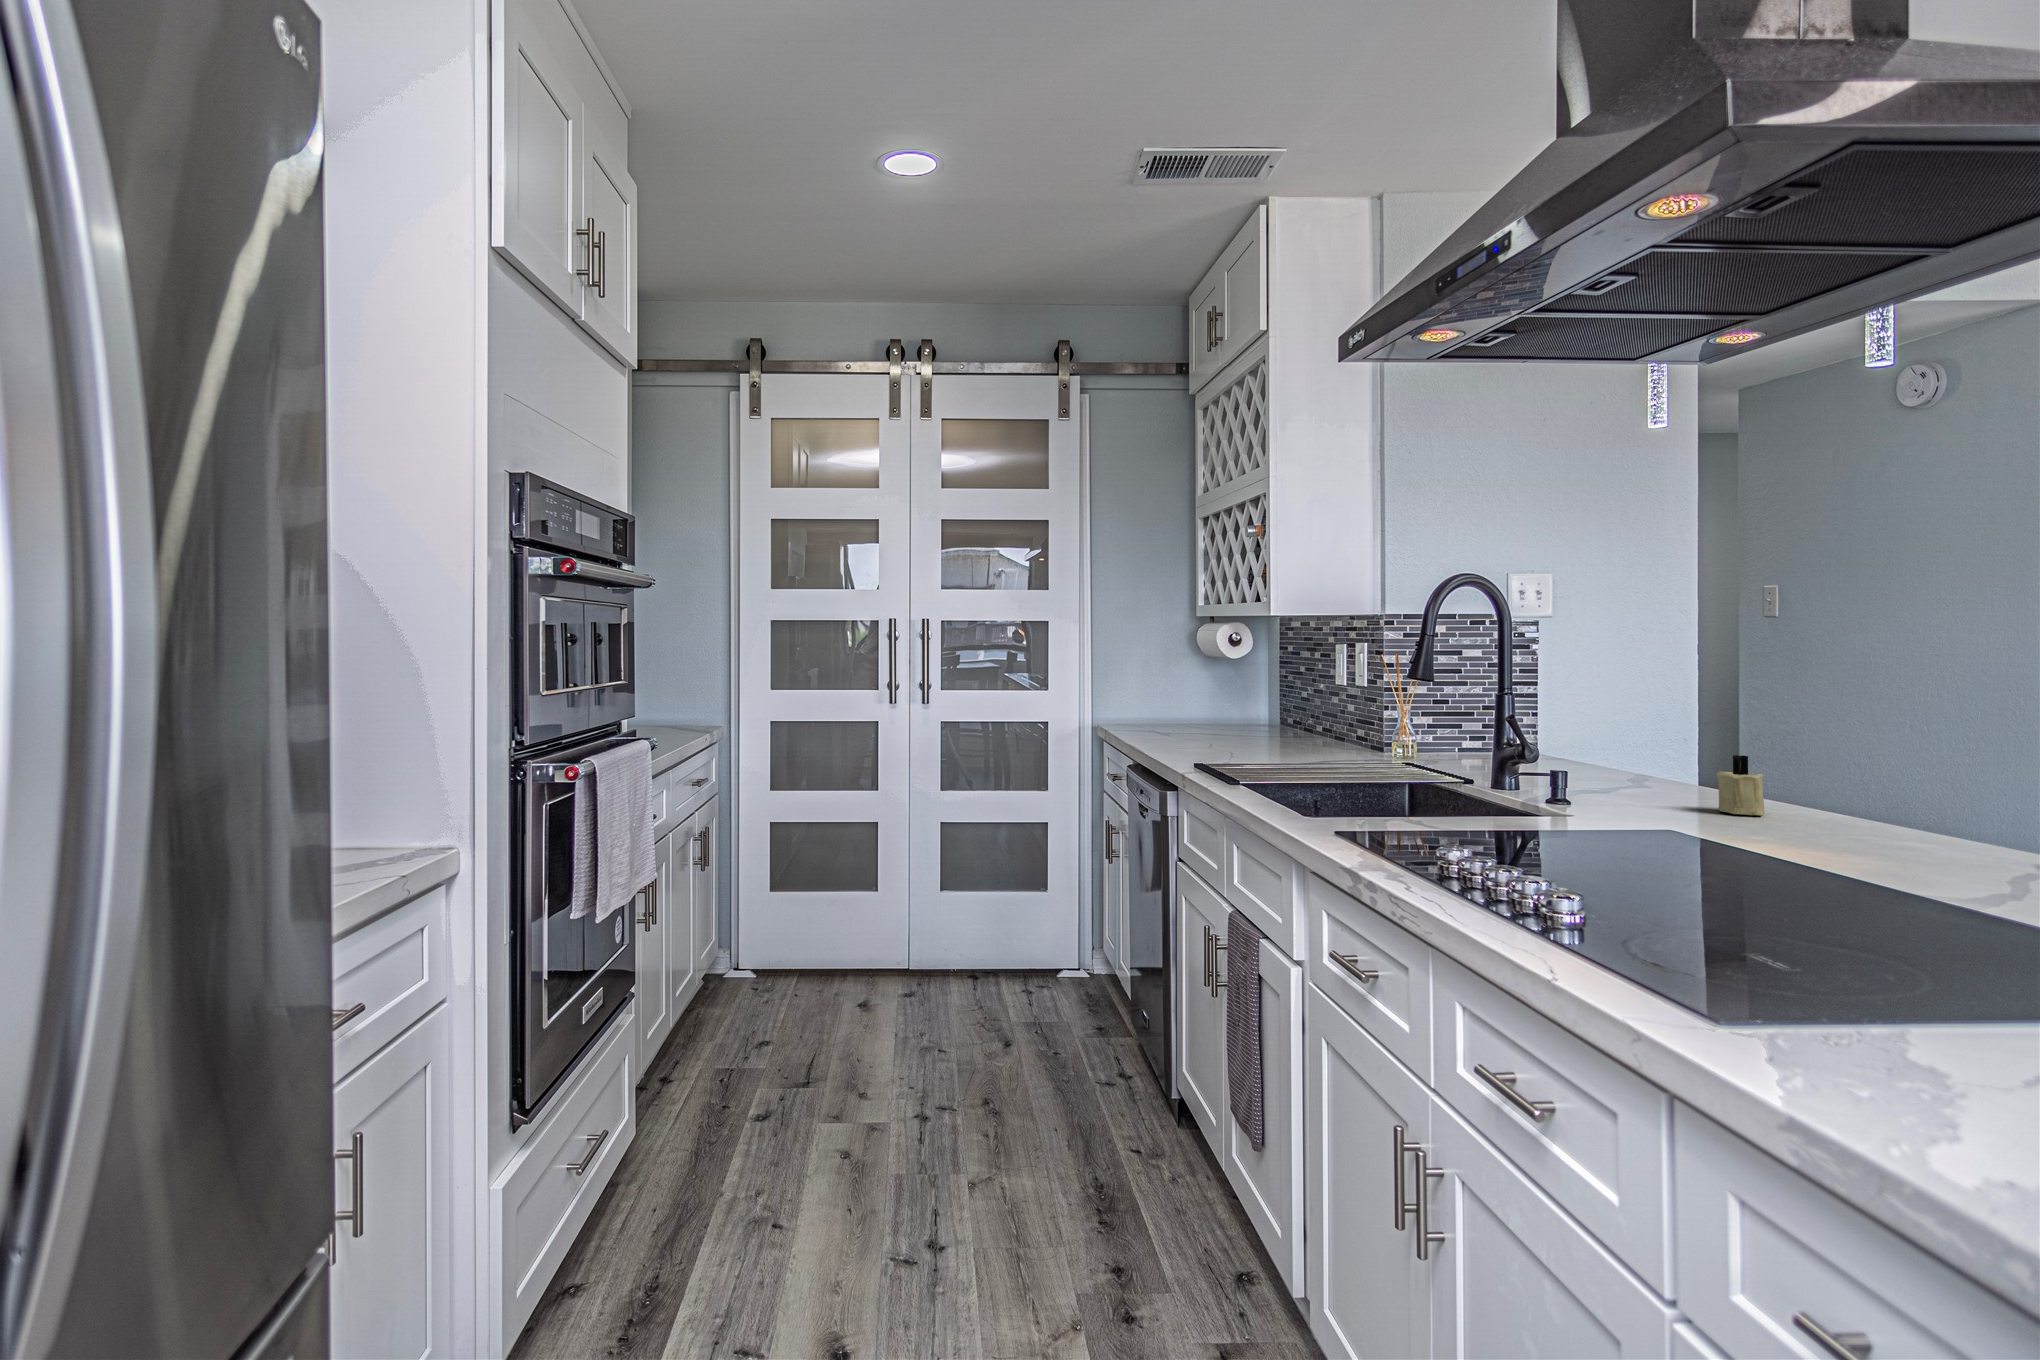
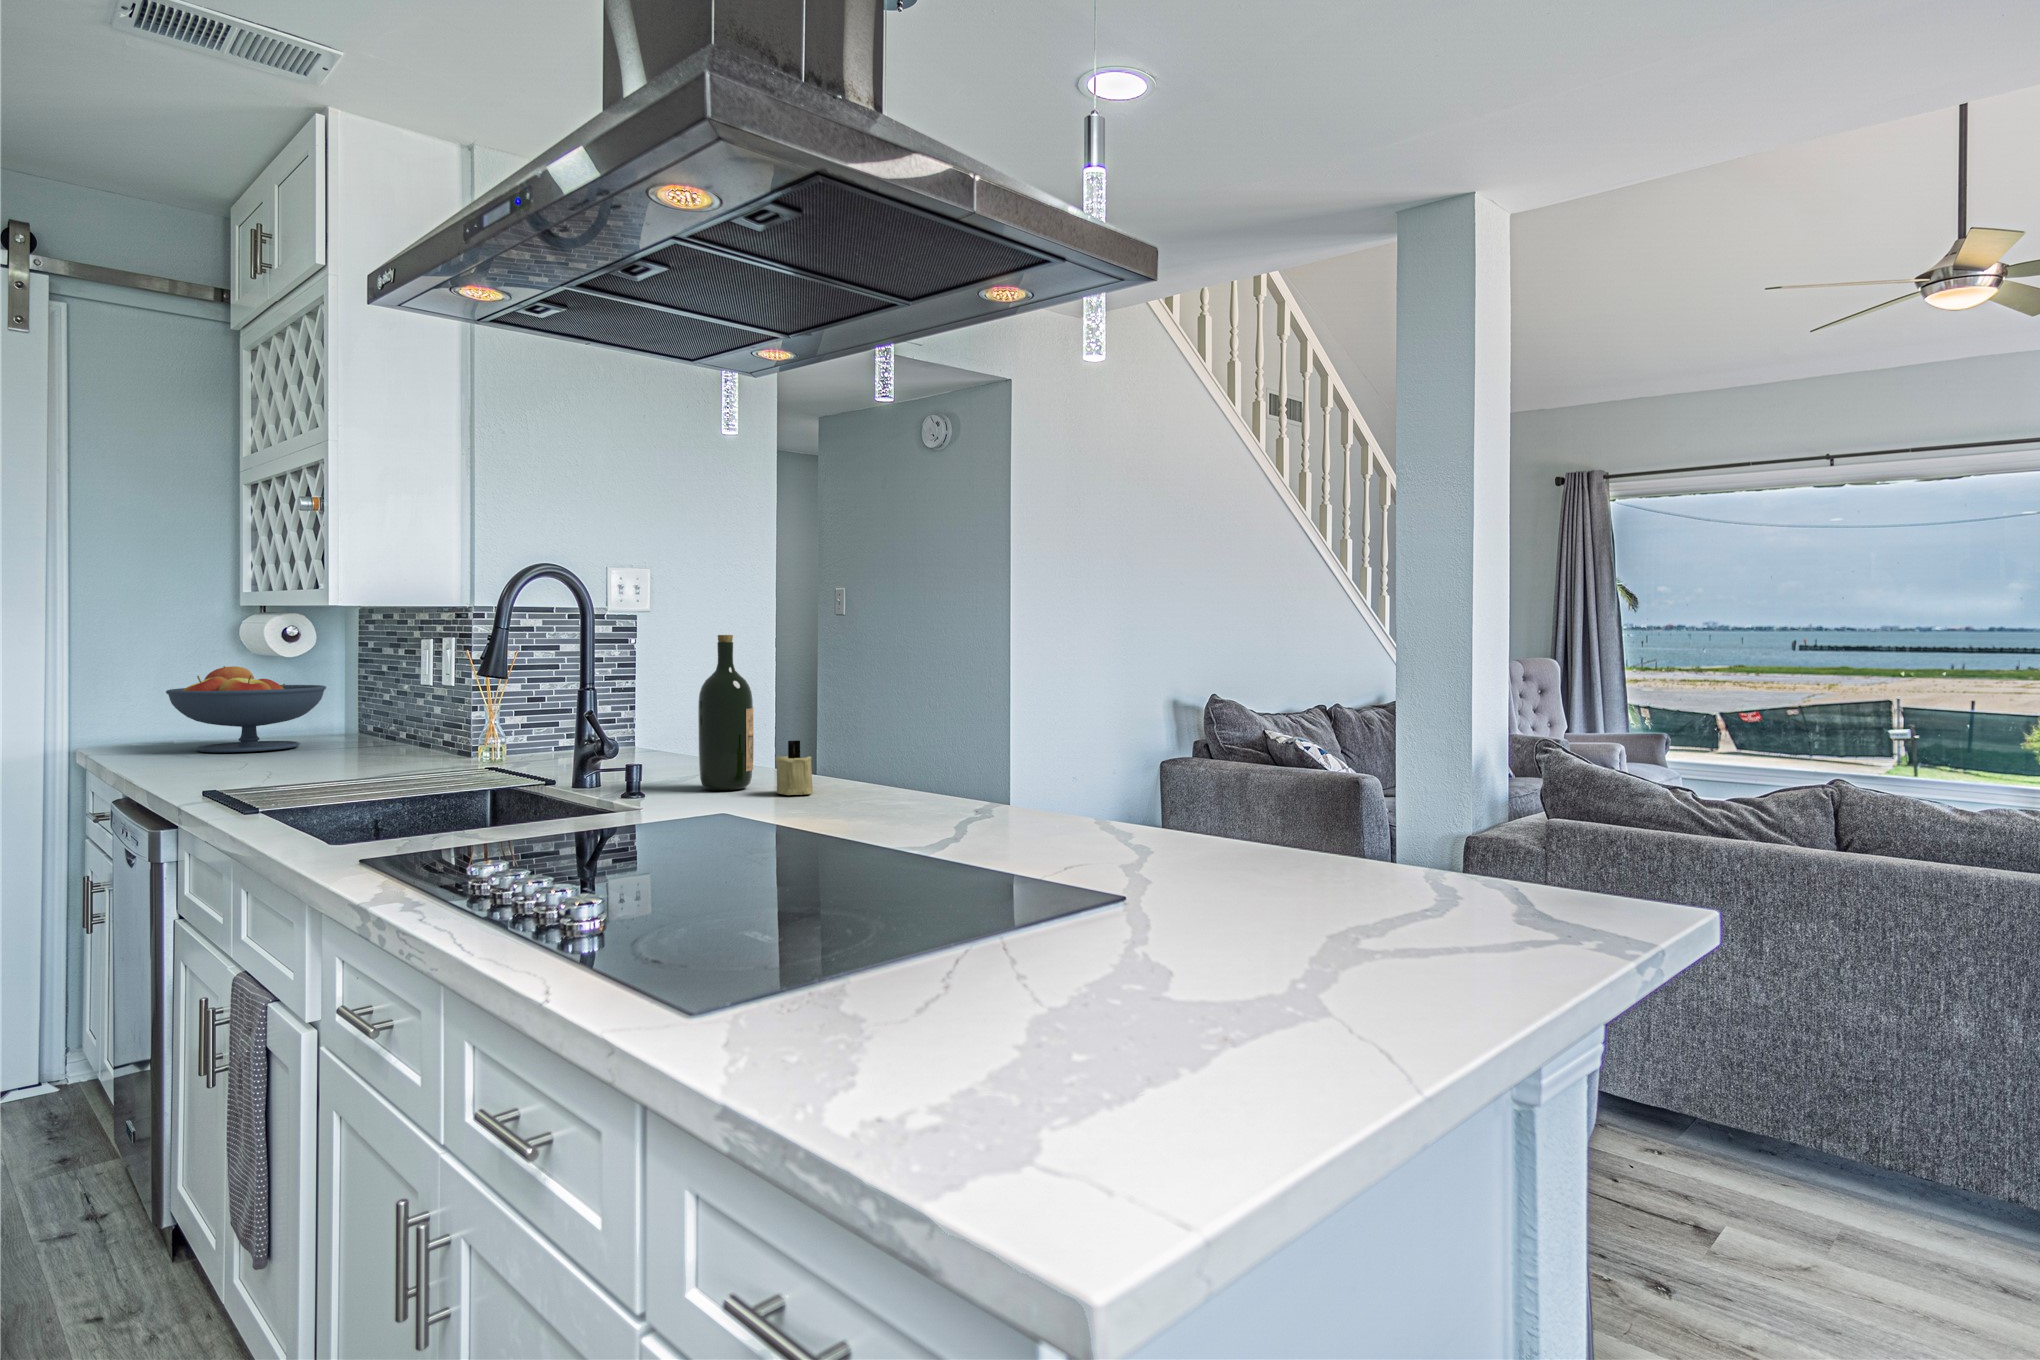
wine bottle: none [1623,641,1687,802] -> present [698,635,753,790]
fruit bowl: none [1153,665,1261,734] -> present [166,666,326,752]

